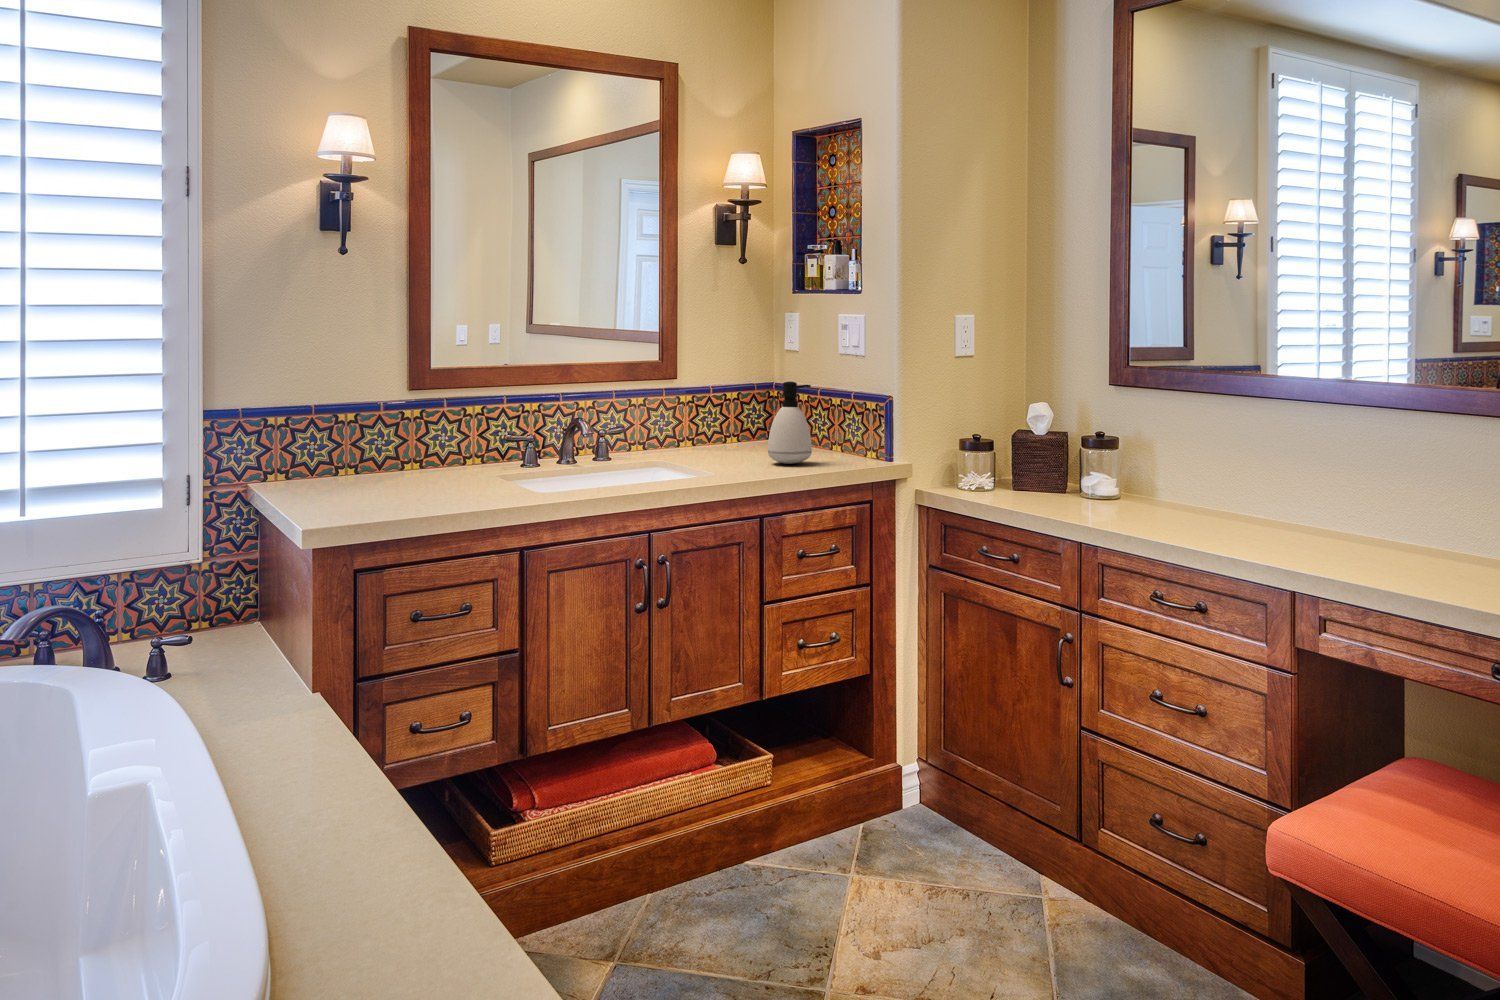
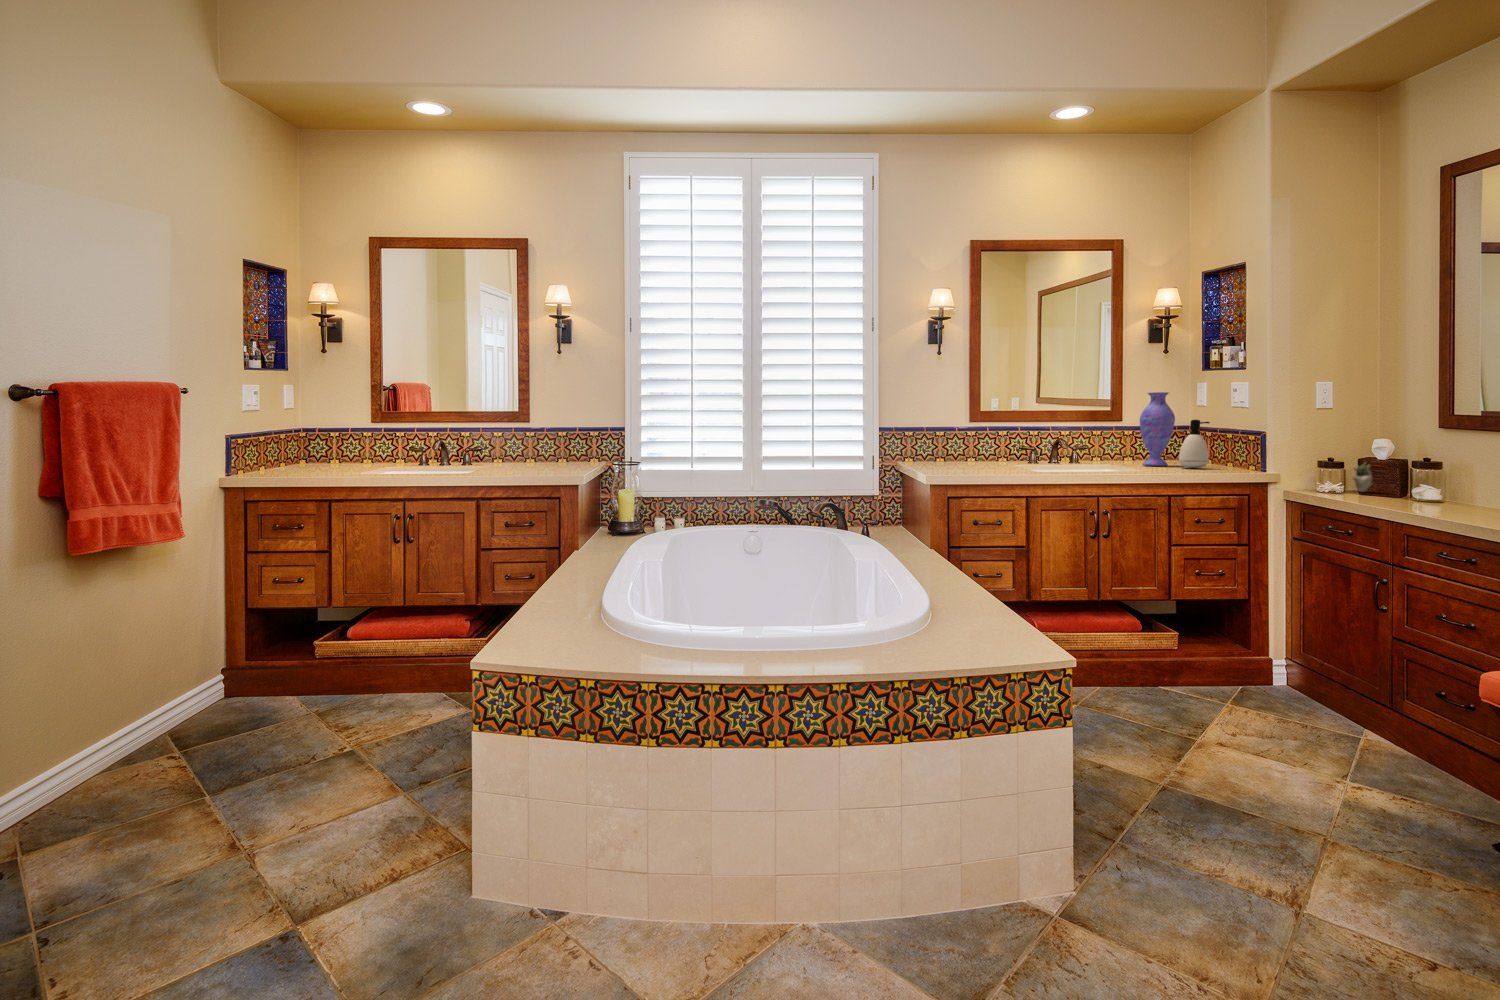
vase: none [705,331,758,457] -> present [1140,392,1175,466]
succulent plant: none [1009,453,1048,501] -> present [1352,463,1373,492]

